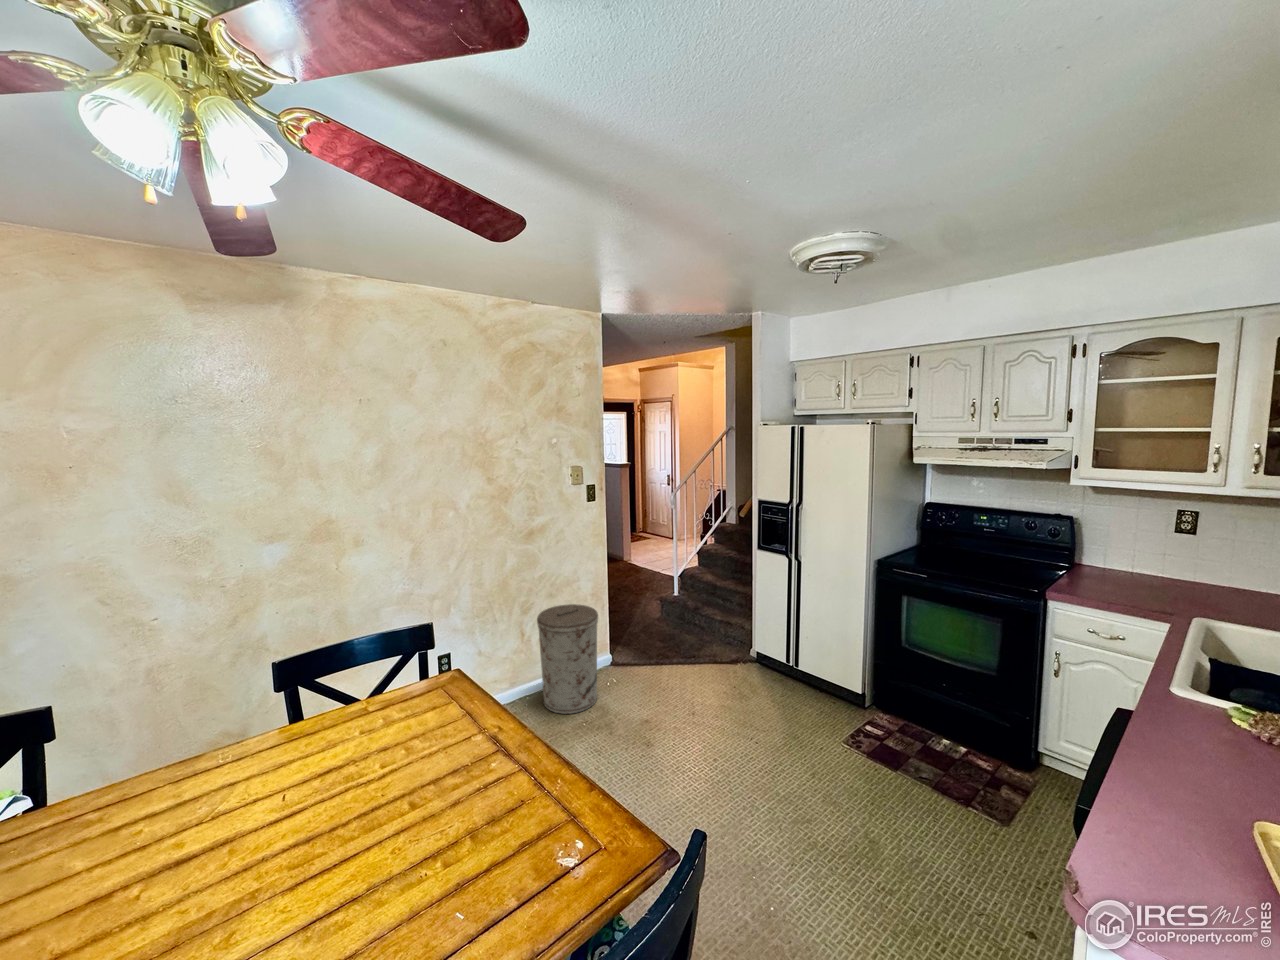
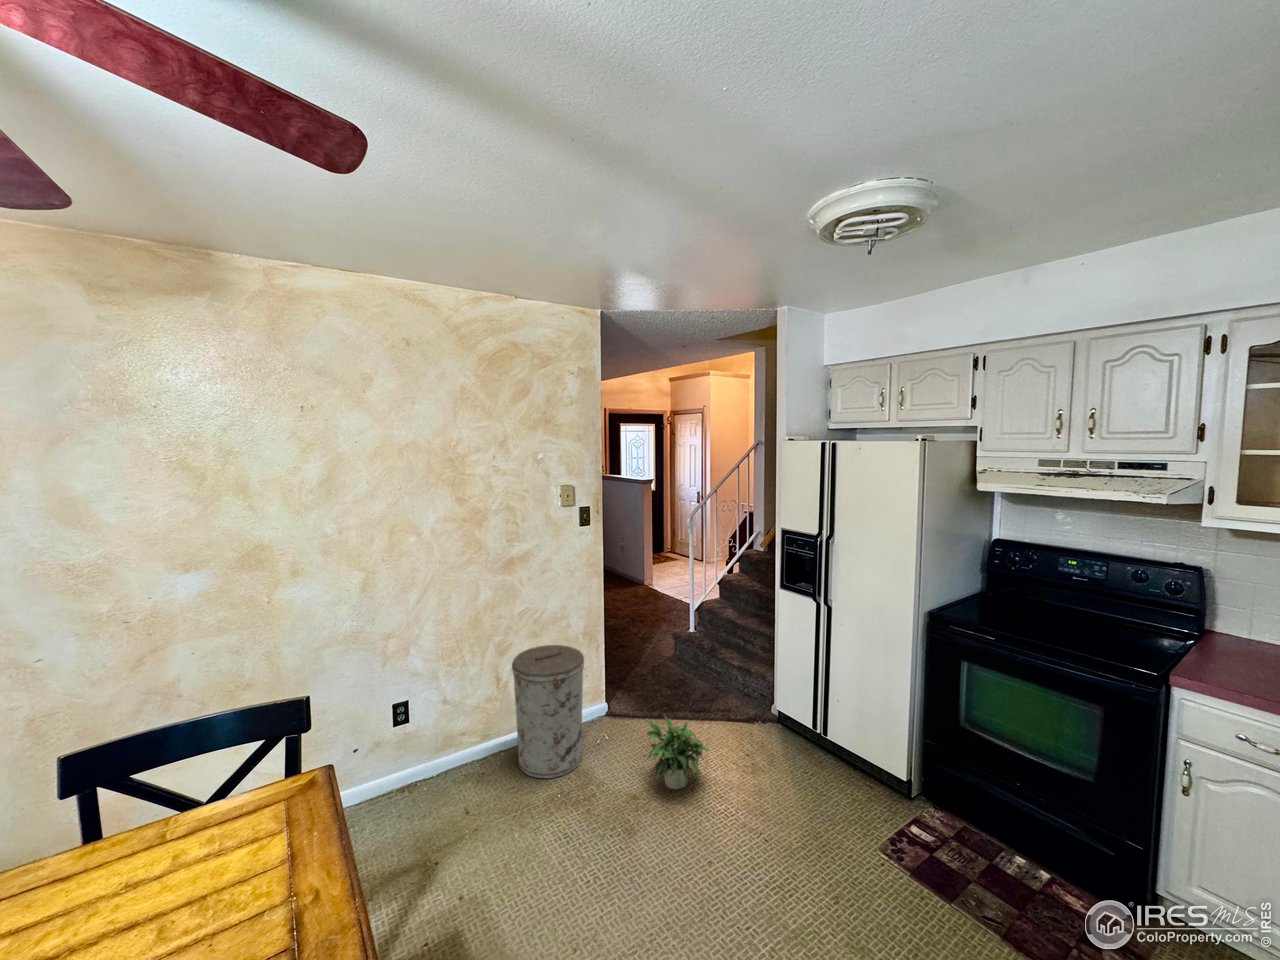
potted plant: none [648,655,706,714] -> present [646,716,708,789]

